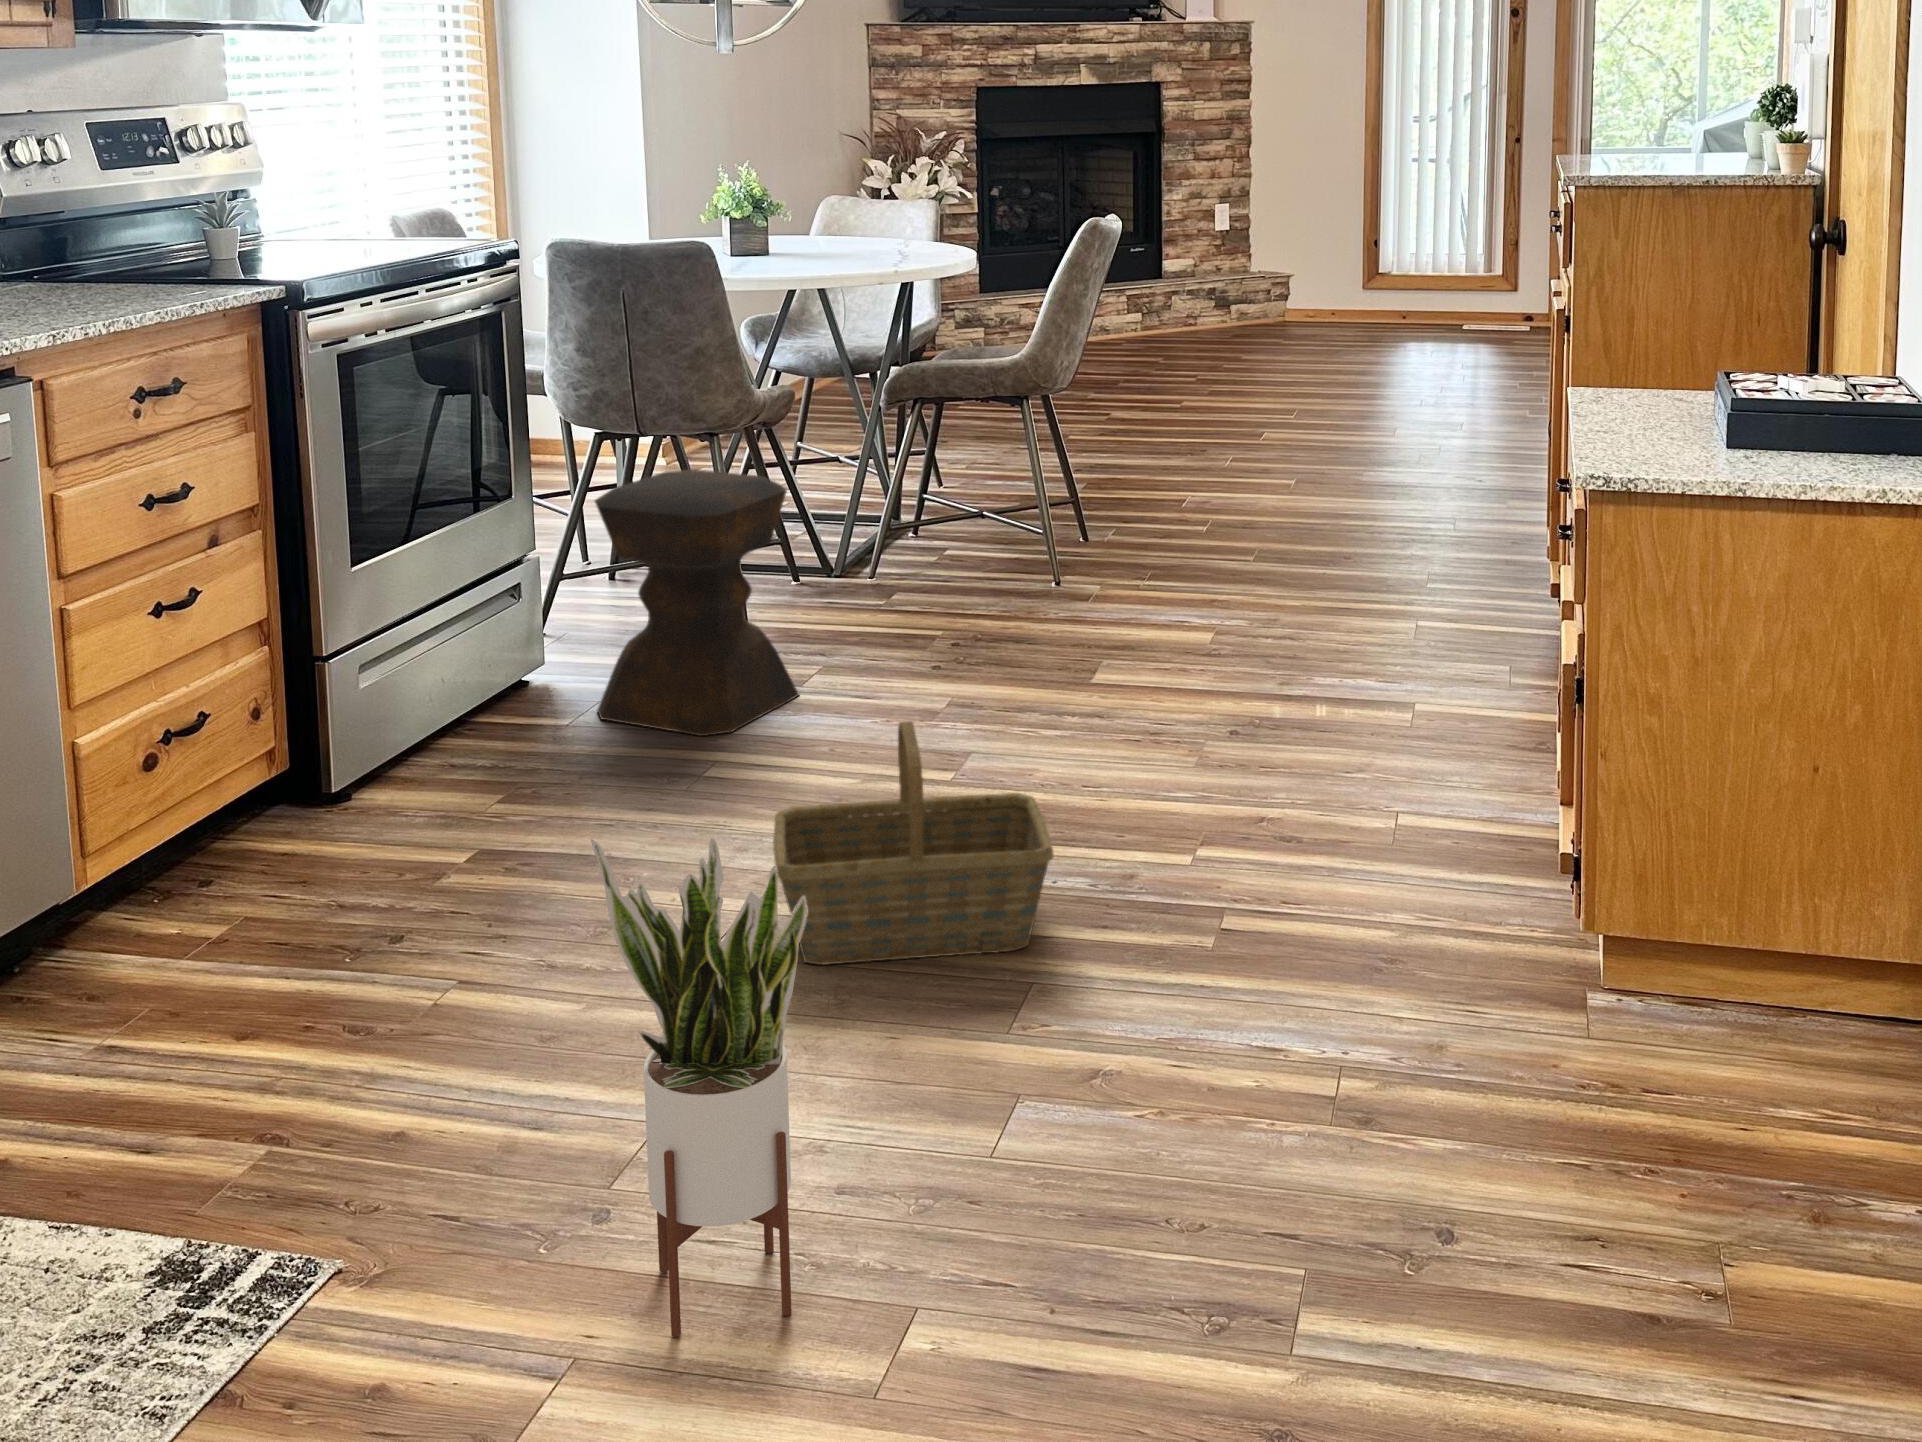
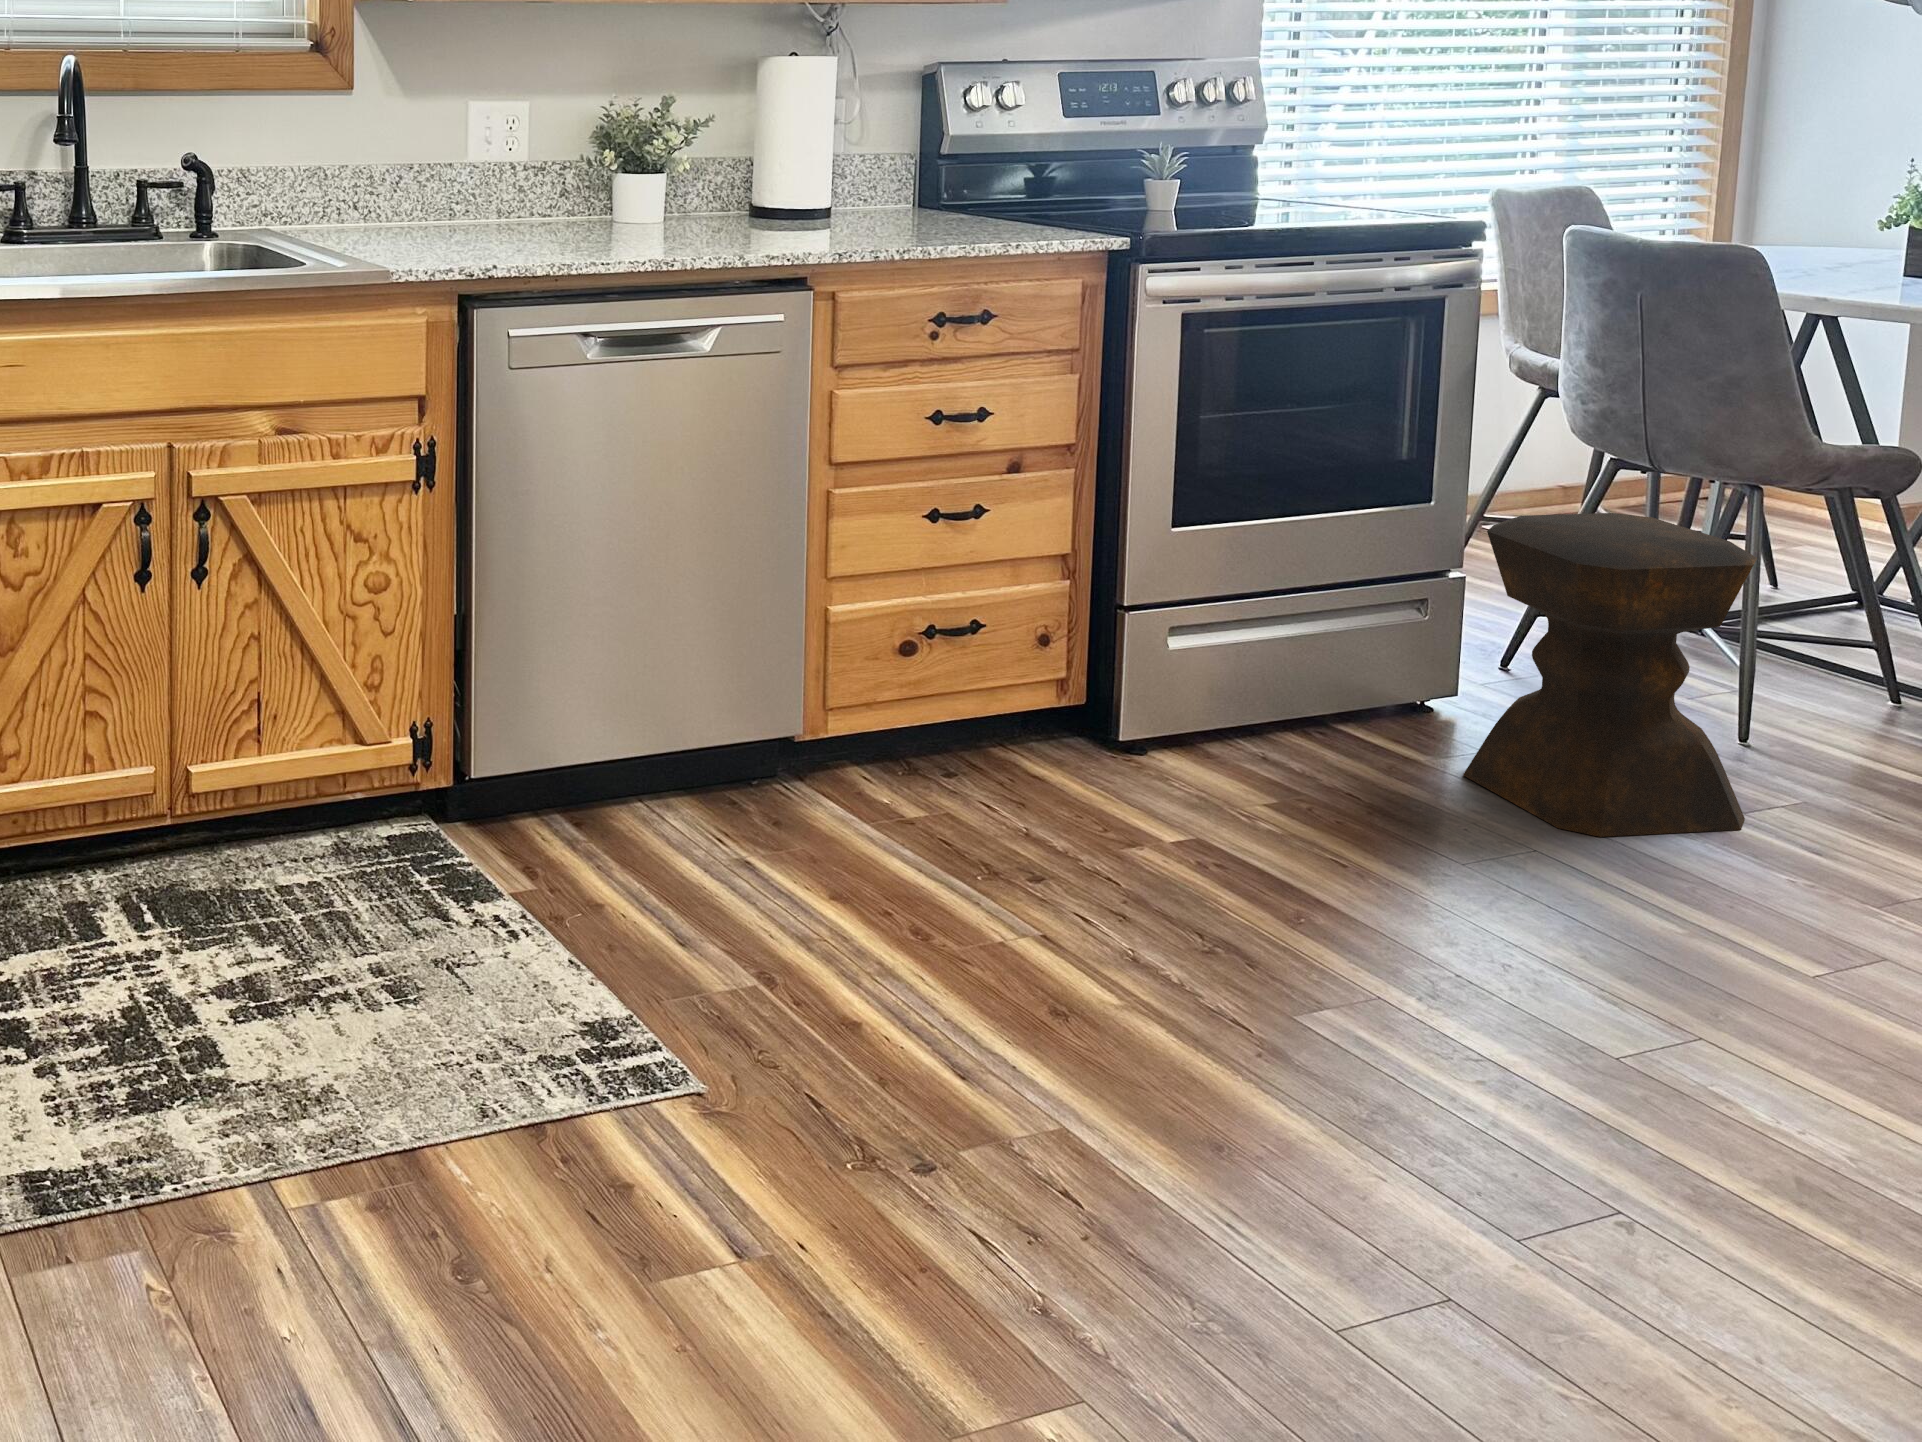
basket: present [773,721,1053,965] -> none [1350,843,1789,1189]
potted plant: present [591,838,807,1337] -> none [851,766,1028,1339]

